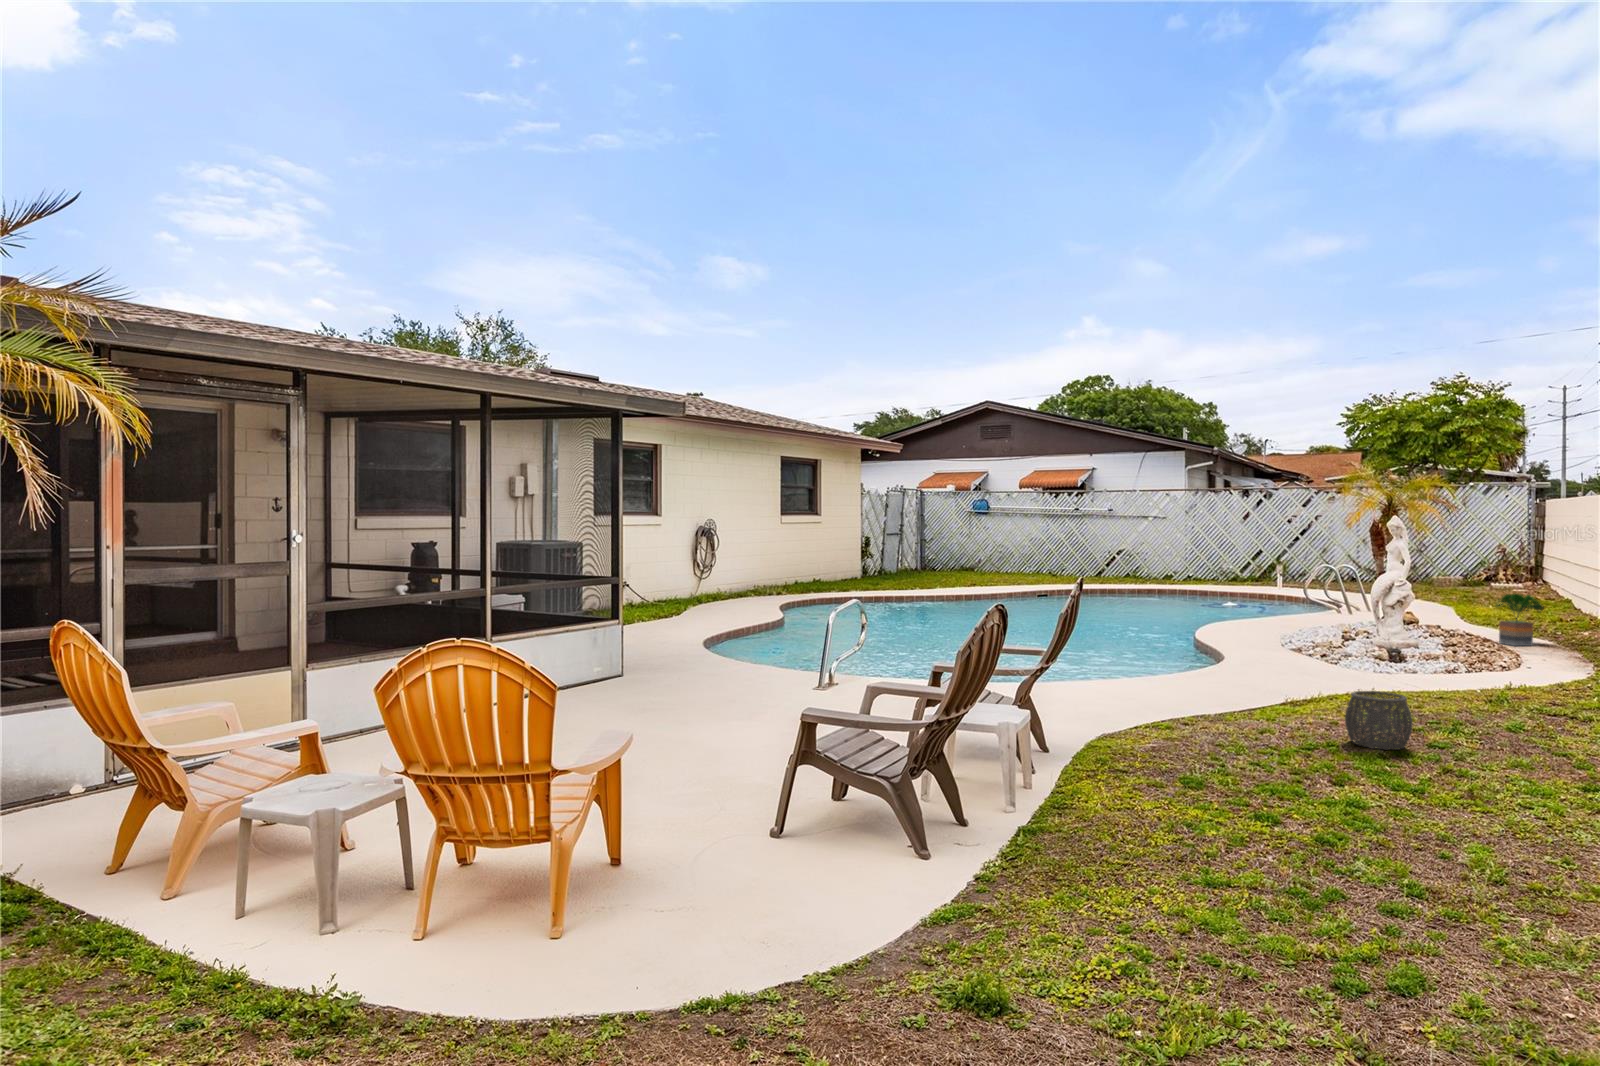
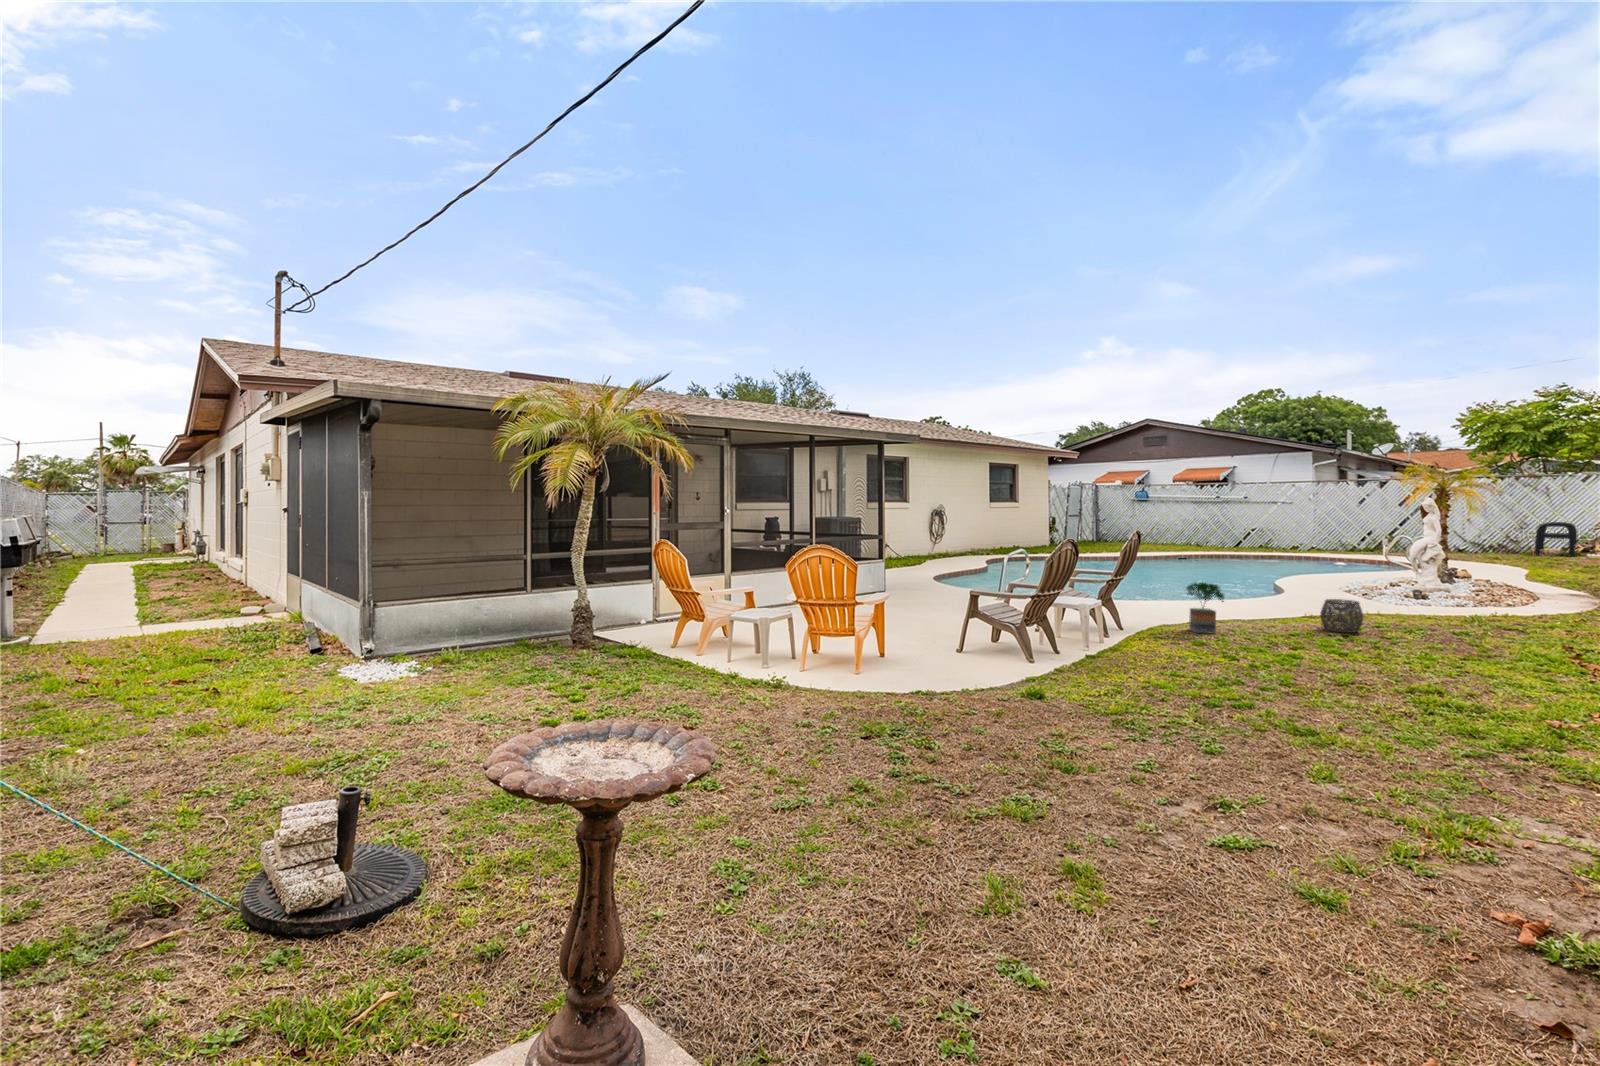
bench: none [1432,542,1476,585] -> present [1534,522,1578,556]
potted tree: present [1496,593,1542,646] -> present [1186,583,1224,634]

